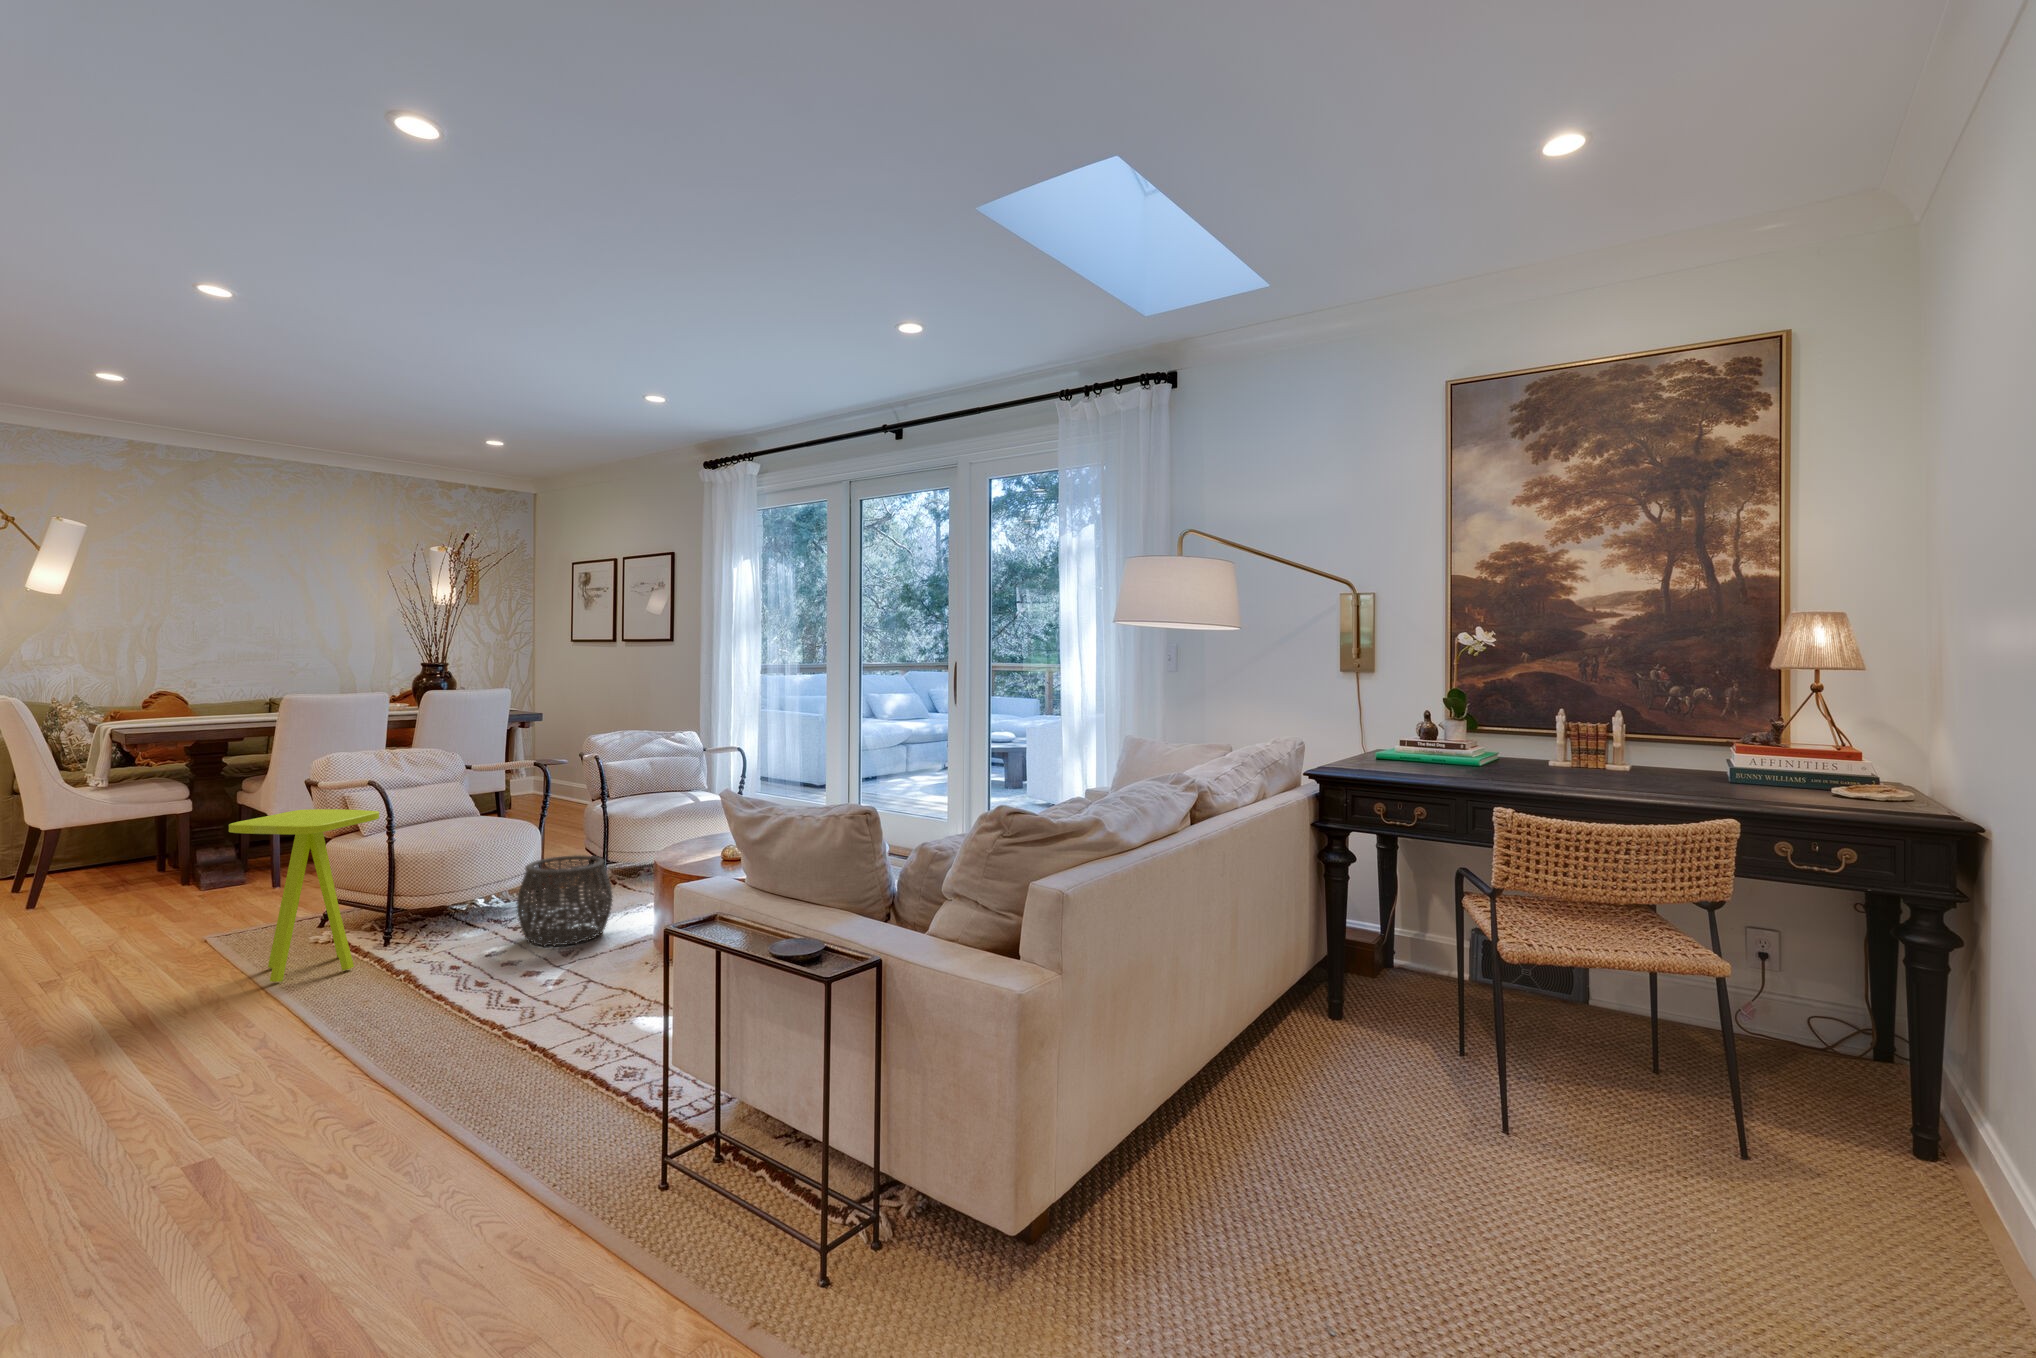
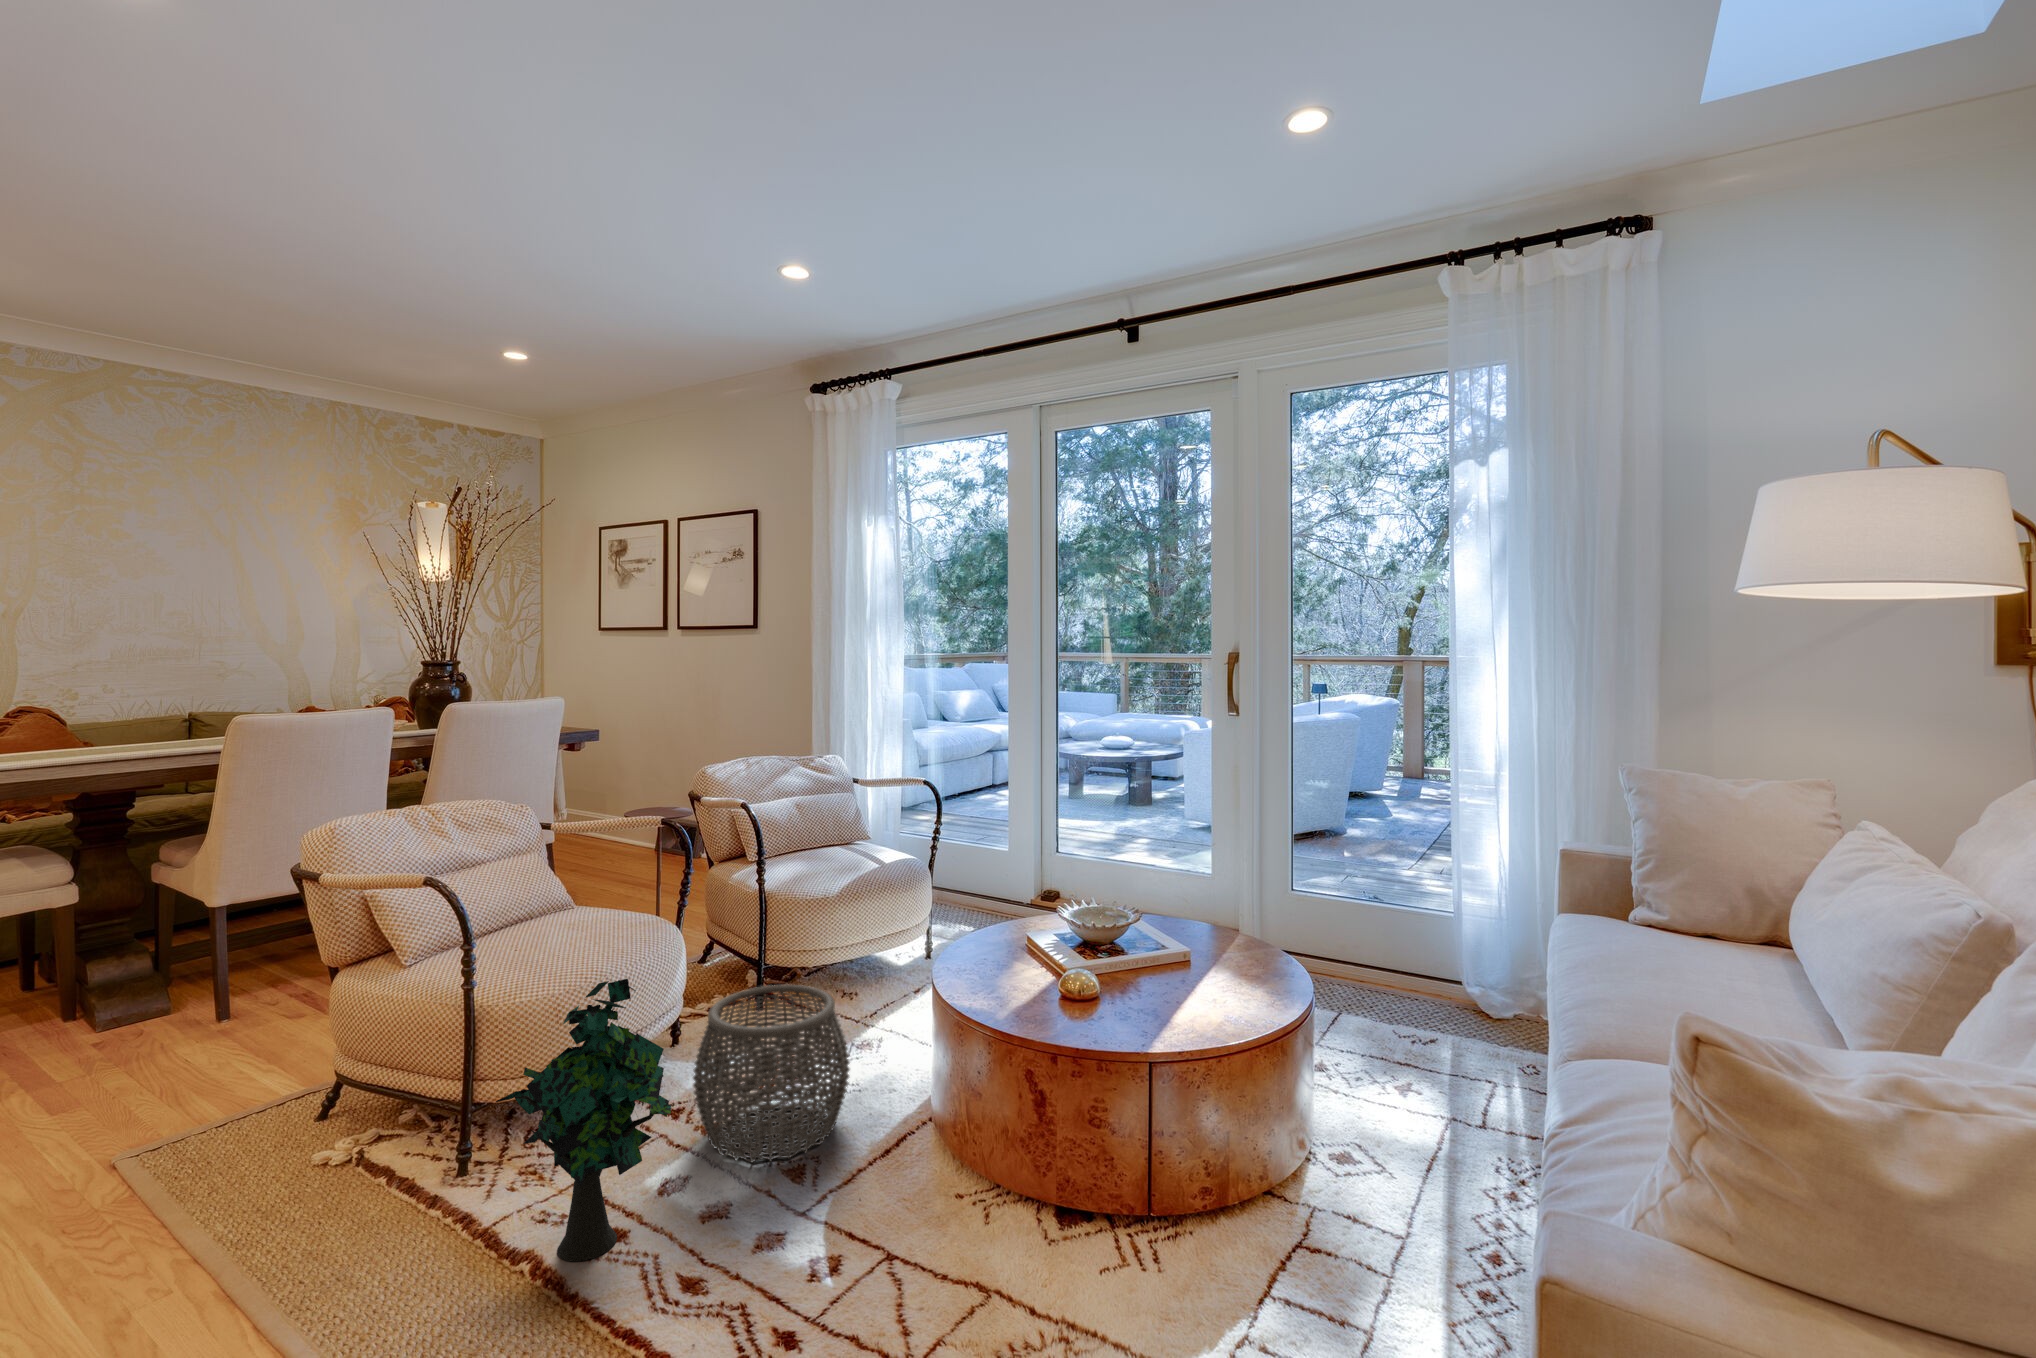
side table: present [229,809,379,982] -> none [173,935,459,1305]
decorative plant: none [387,831,486,975] -> present [496,979,671,1261]

